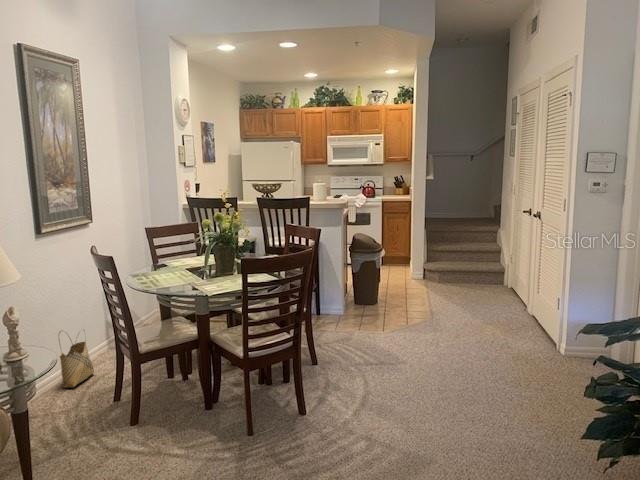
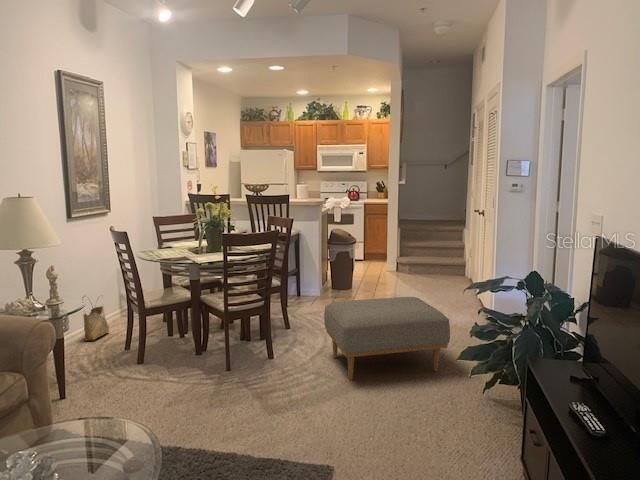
ottoman: none [370,329,542,449] -> present [324,297,450,380]

